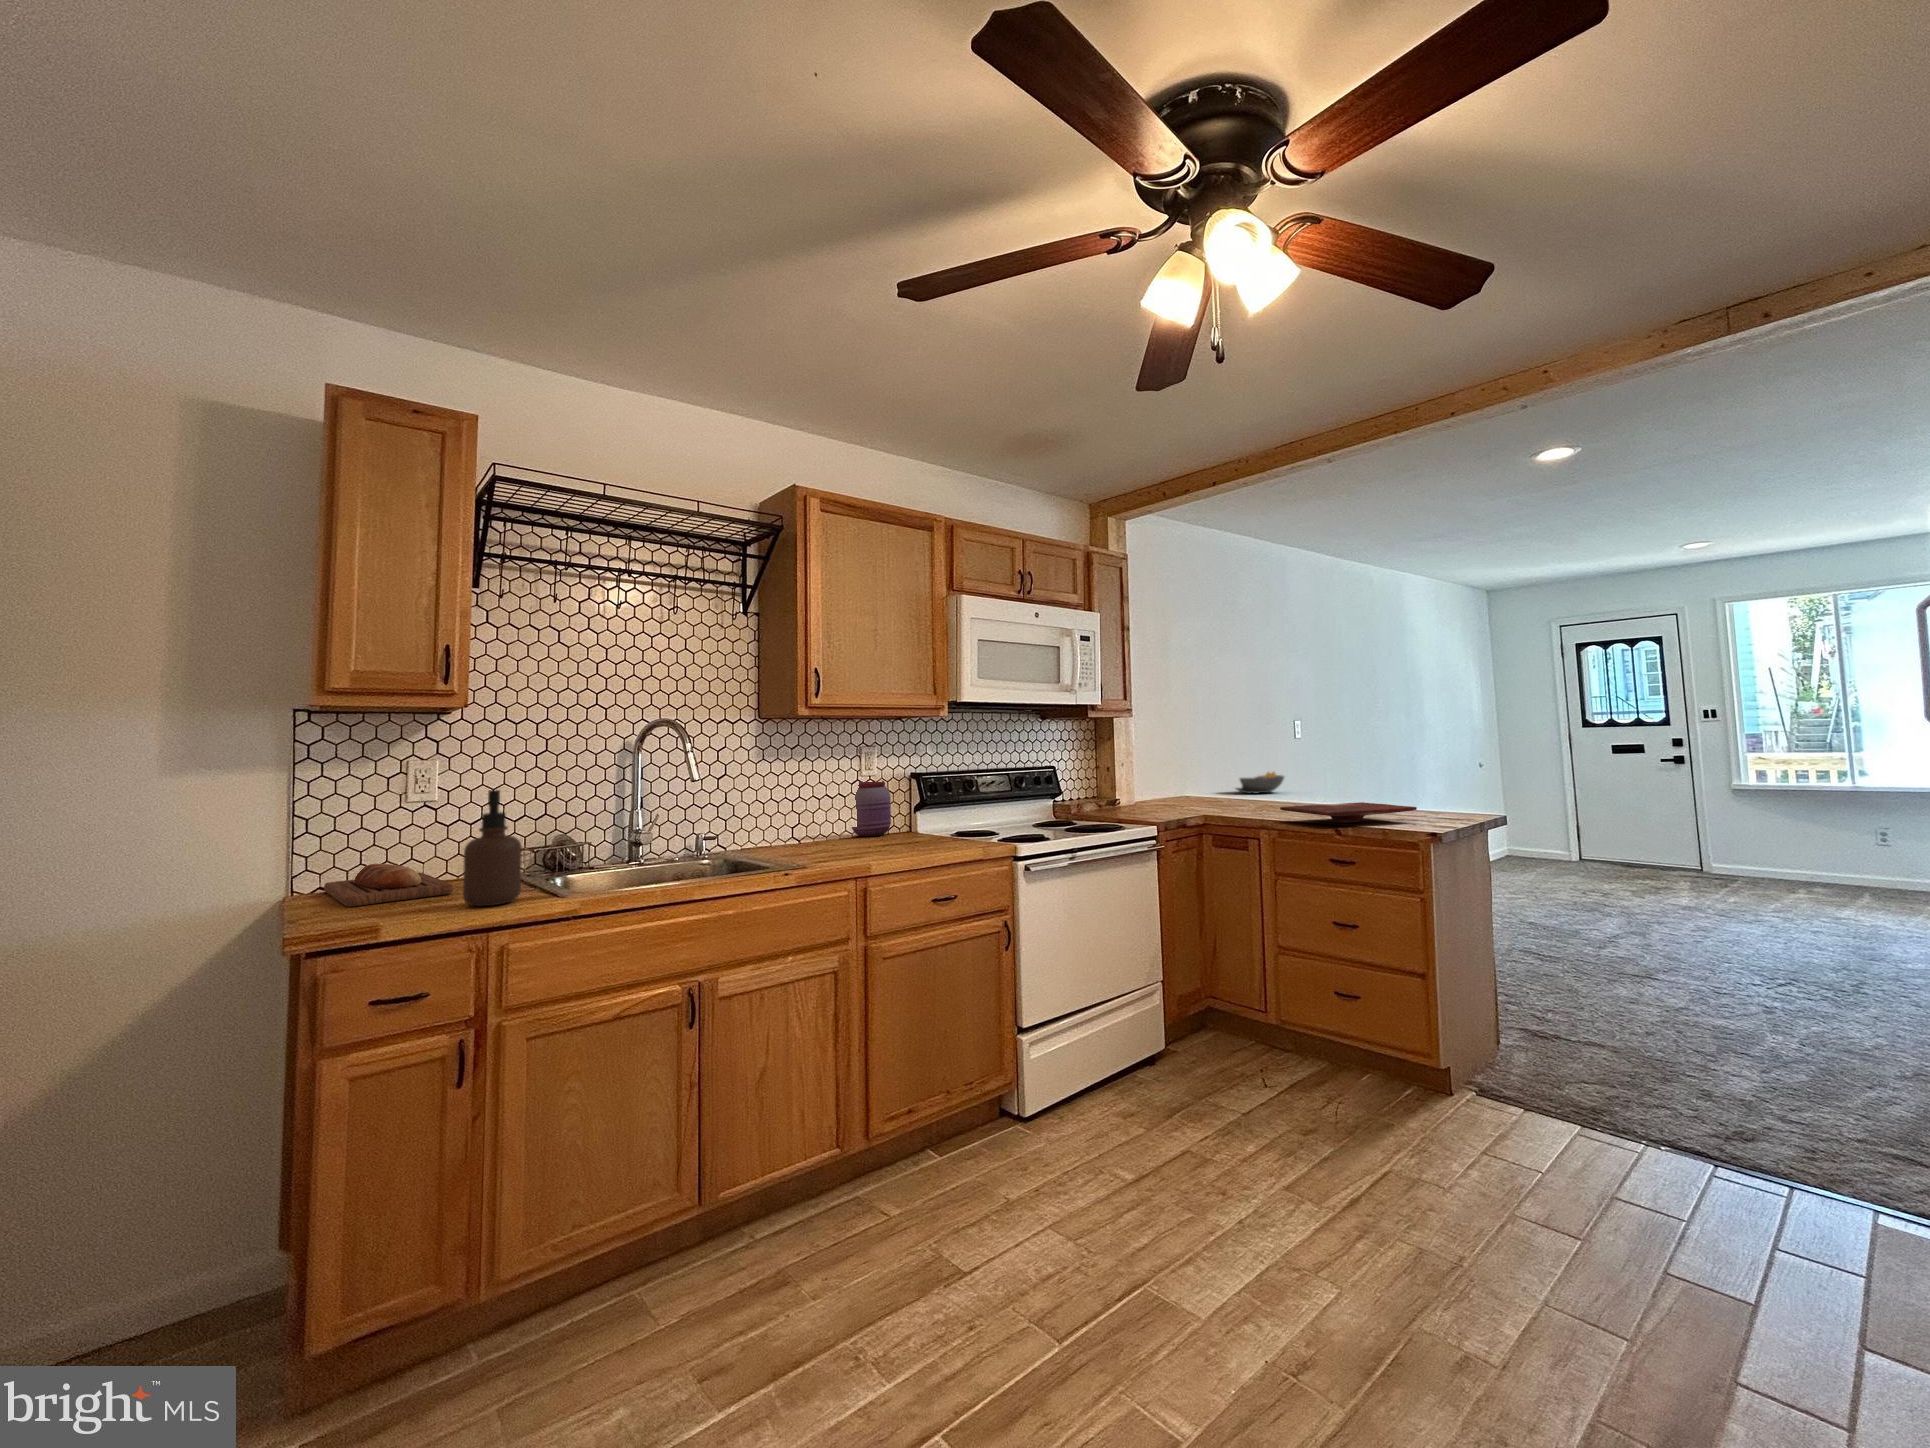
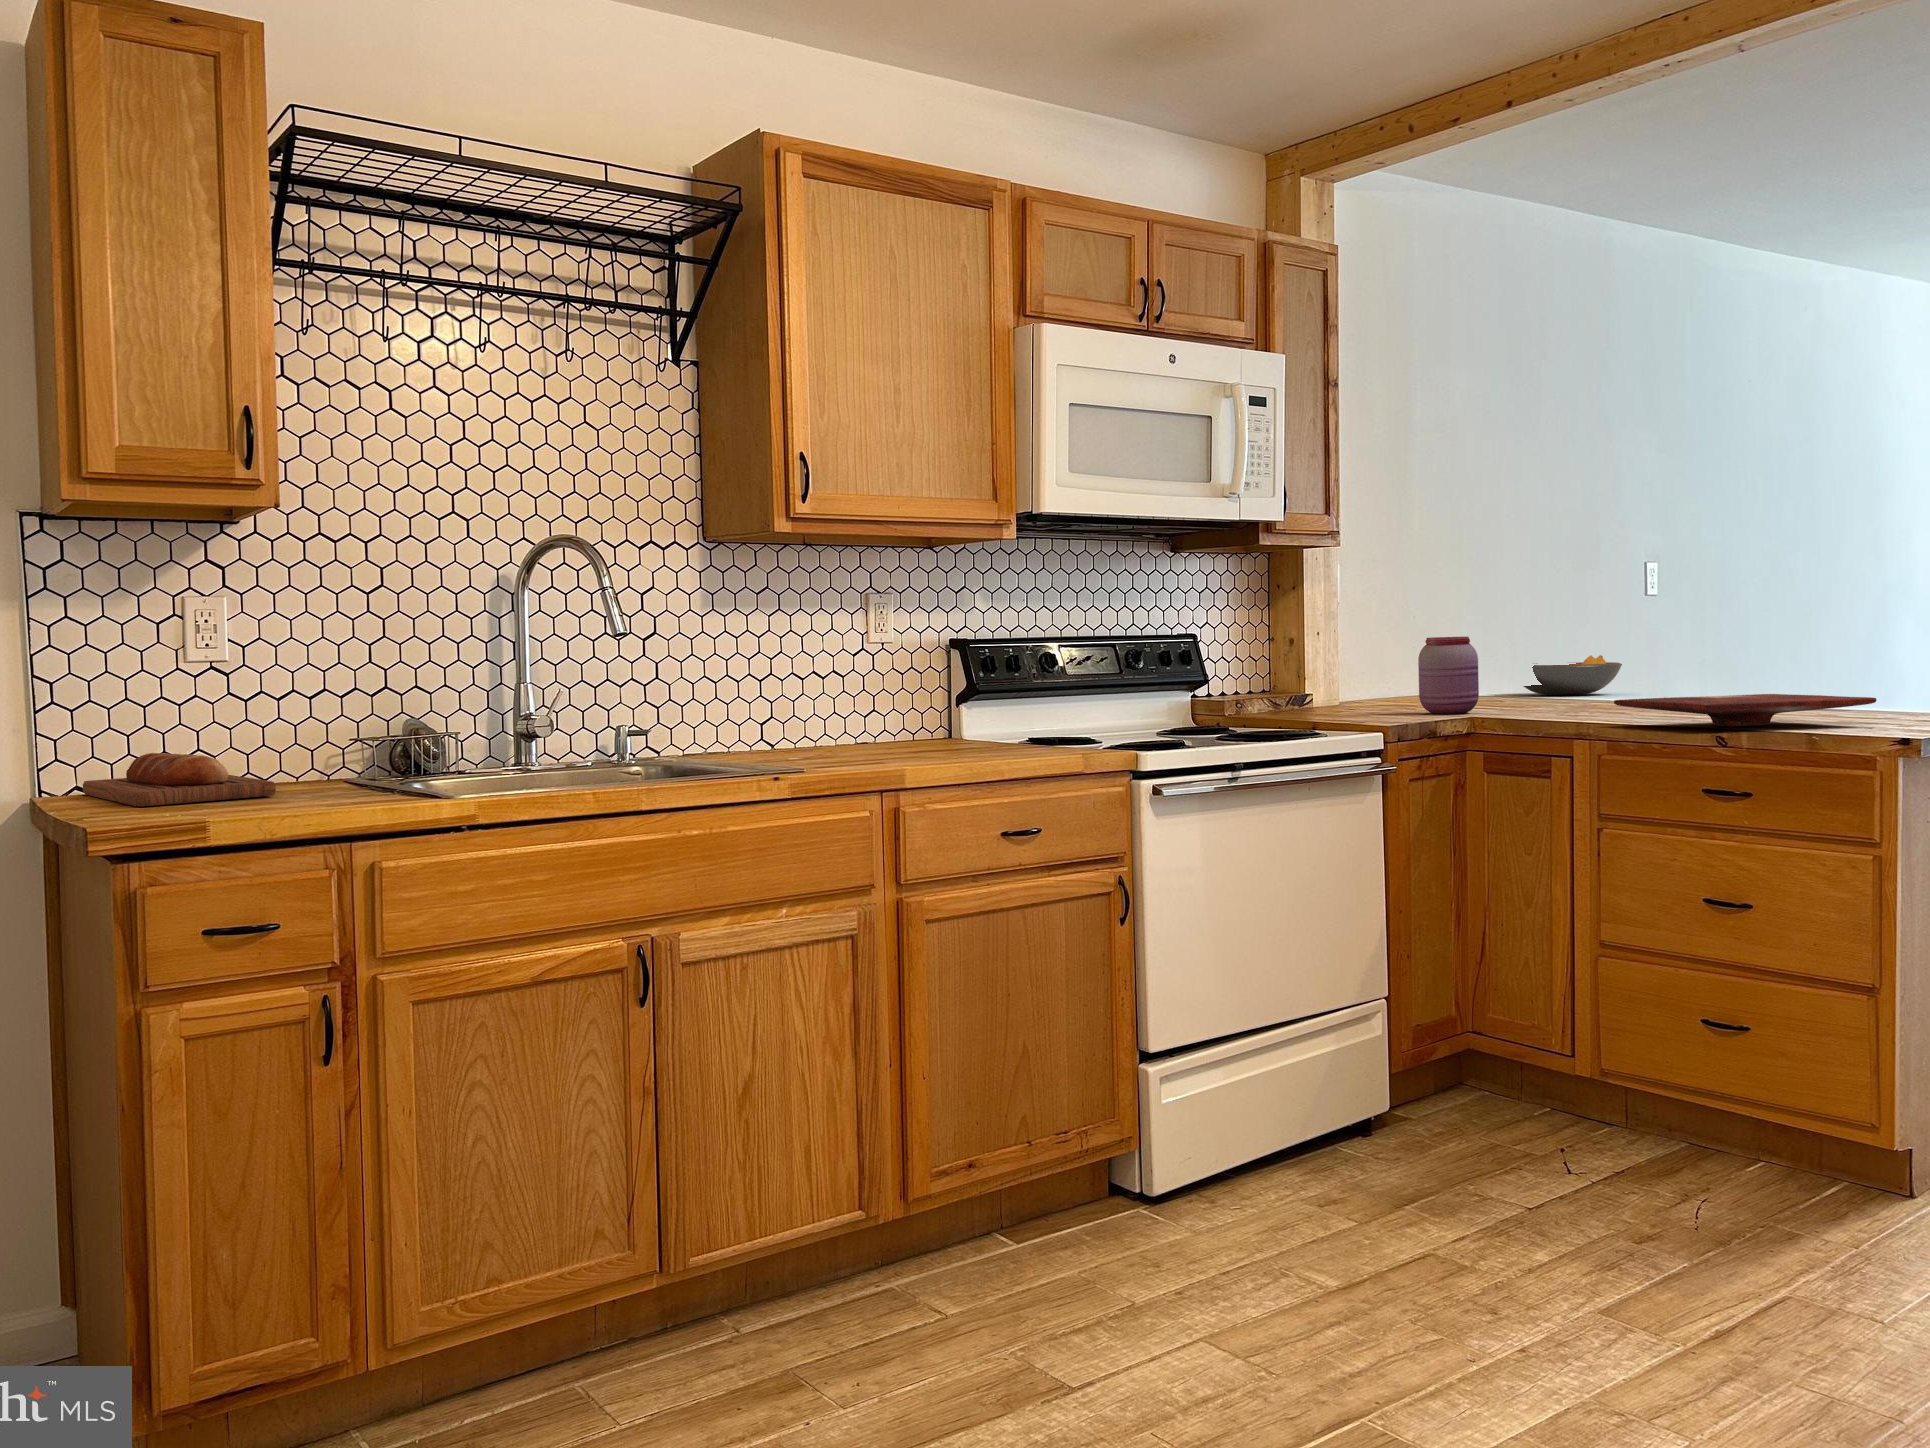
jar: present [852,781,891,837] -> present [1418,637,1479,714]
soap dispenser: present [463,790,522,906] -> none [304,631,386,806]

